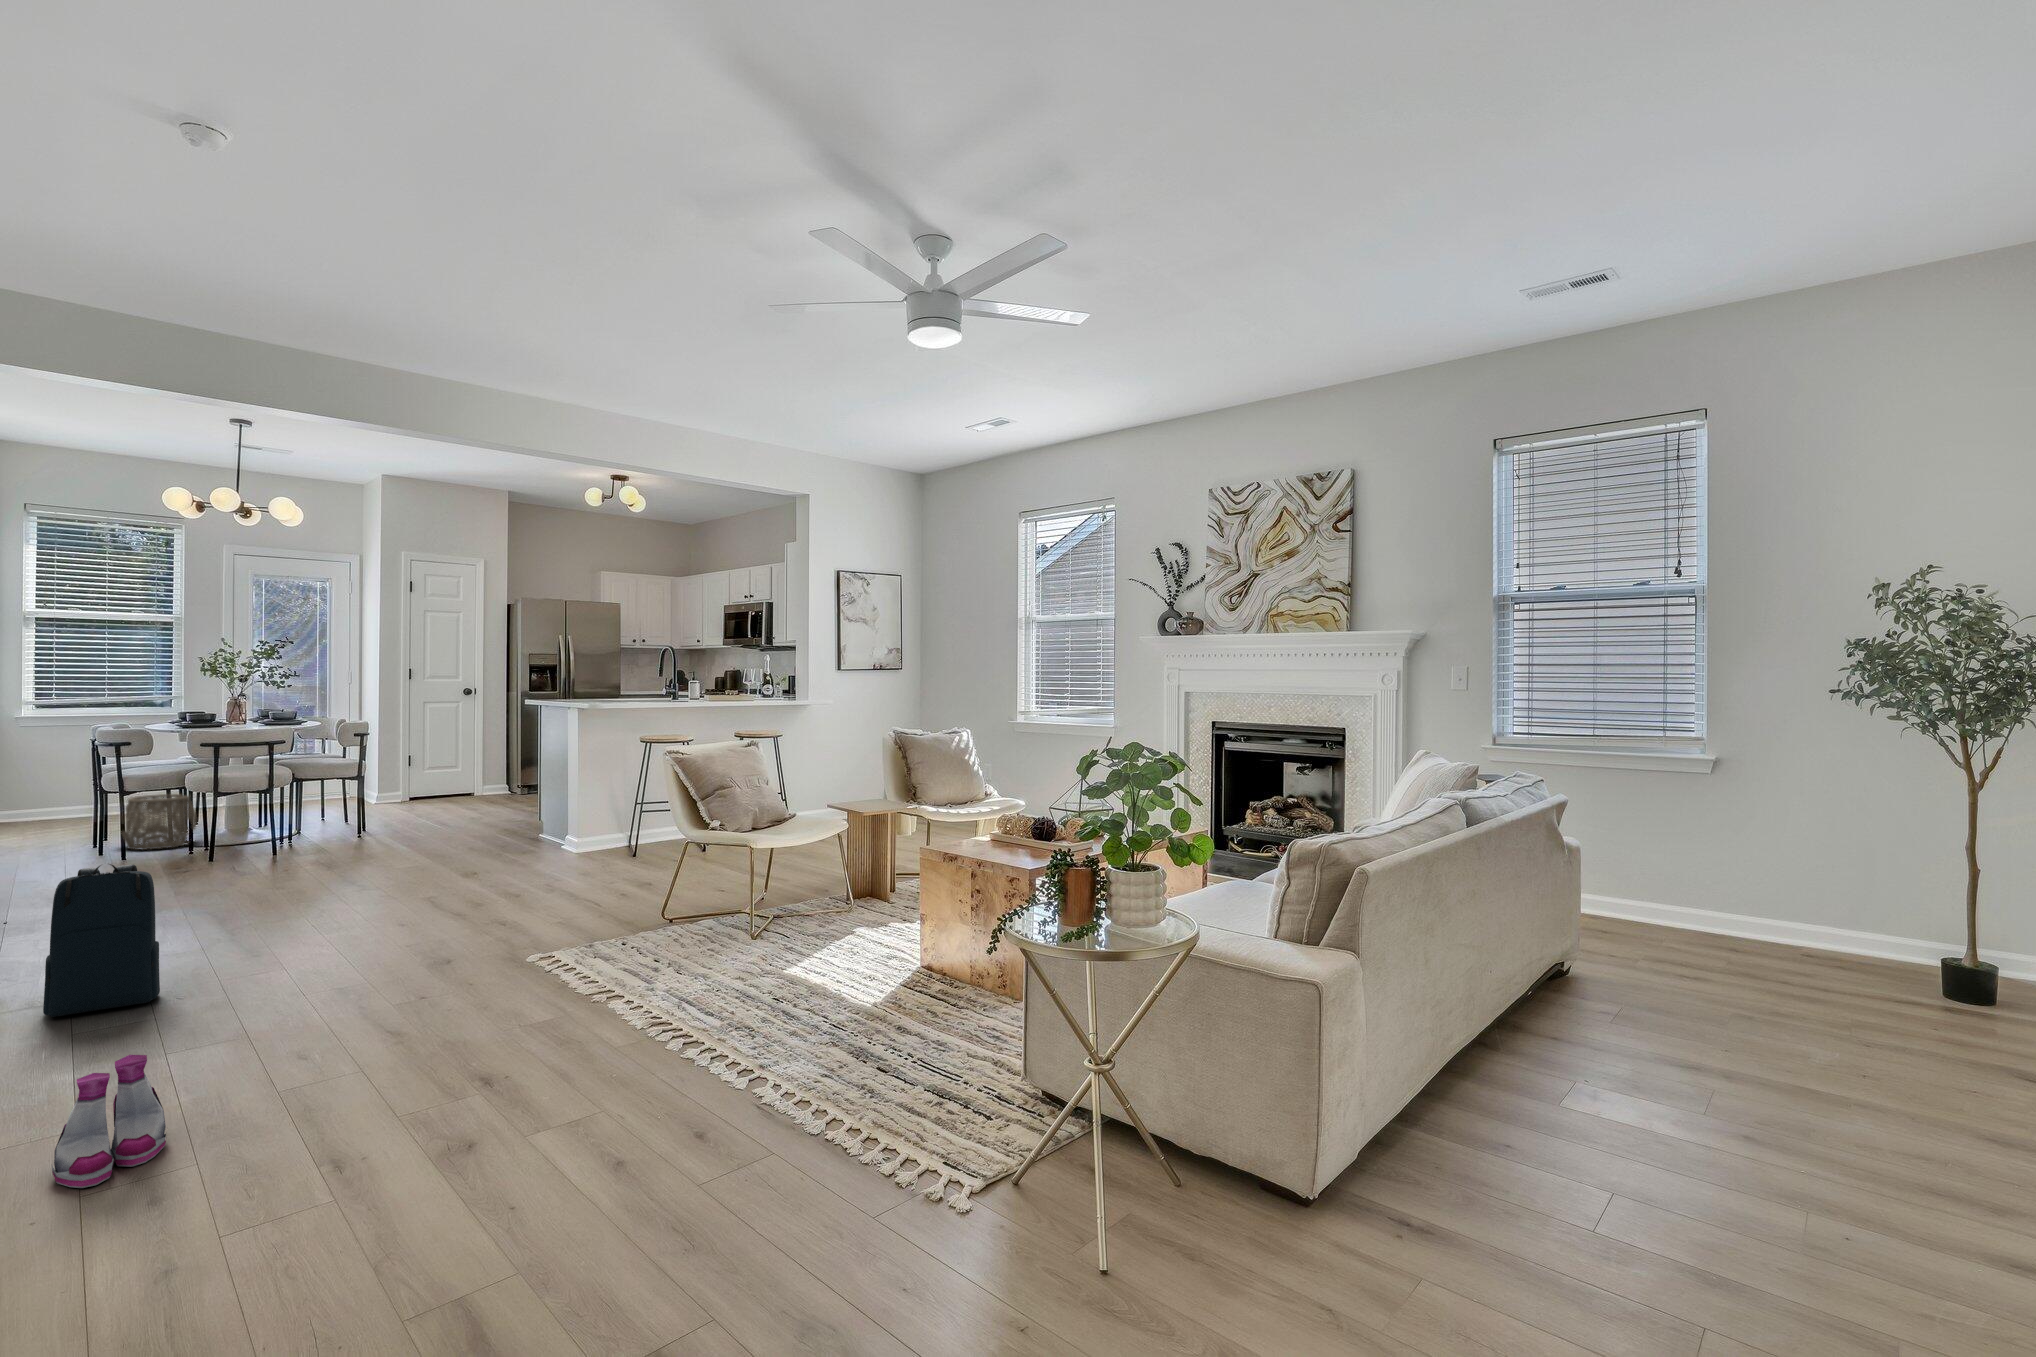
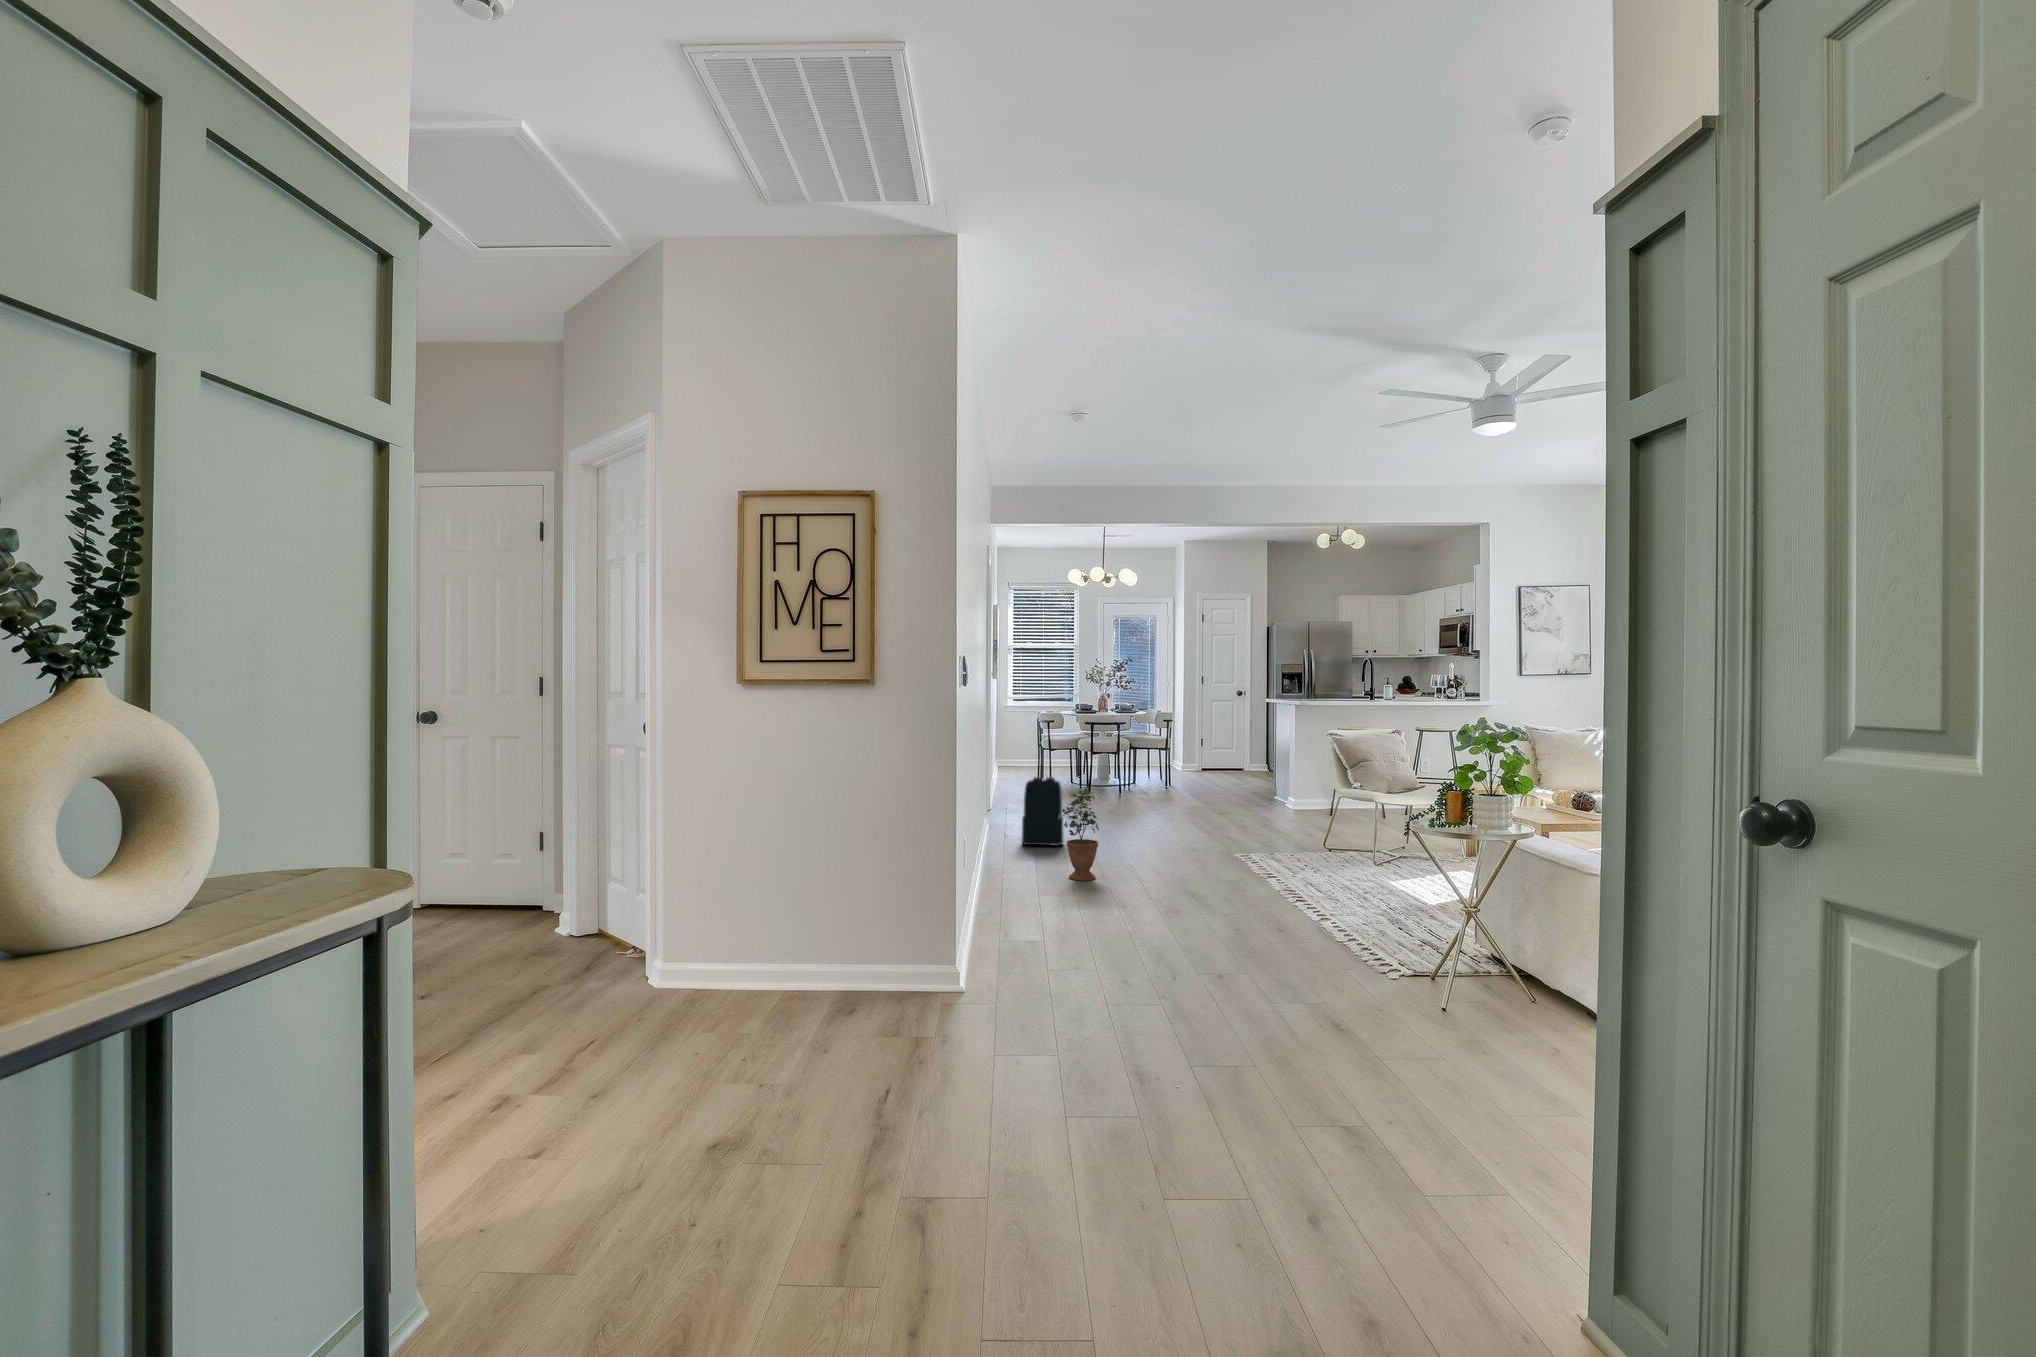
woven basket: present [121,794,197,850] -> none [1050,753,1085,785]
potted plant: none [154,893,263,1100] -> present [1060,788,1099,881]
boots: present [52,1055,166,1188] -> none [1026,848,1063,896]

